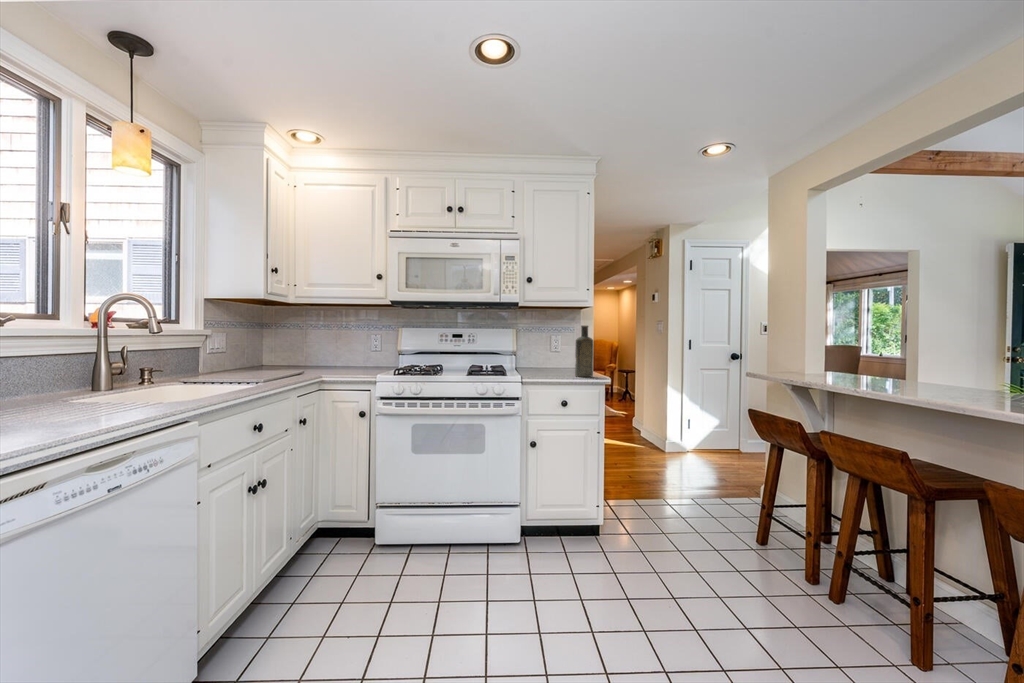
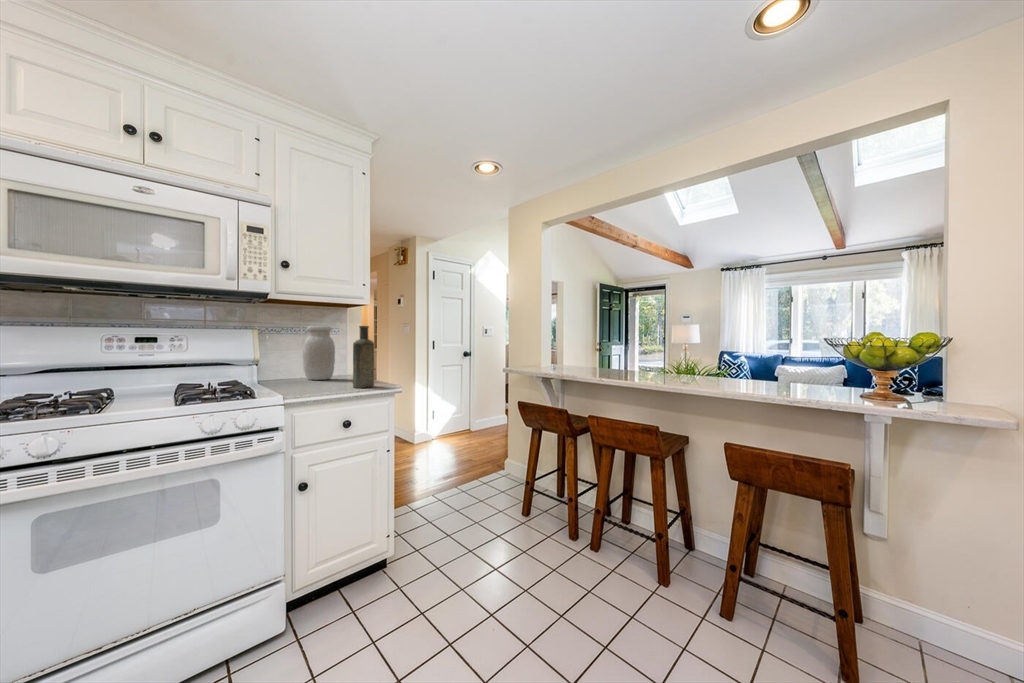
jar: none [546,325,570,370] -> present [303,326,335,380]

